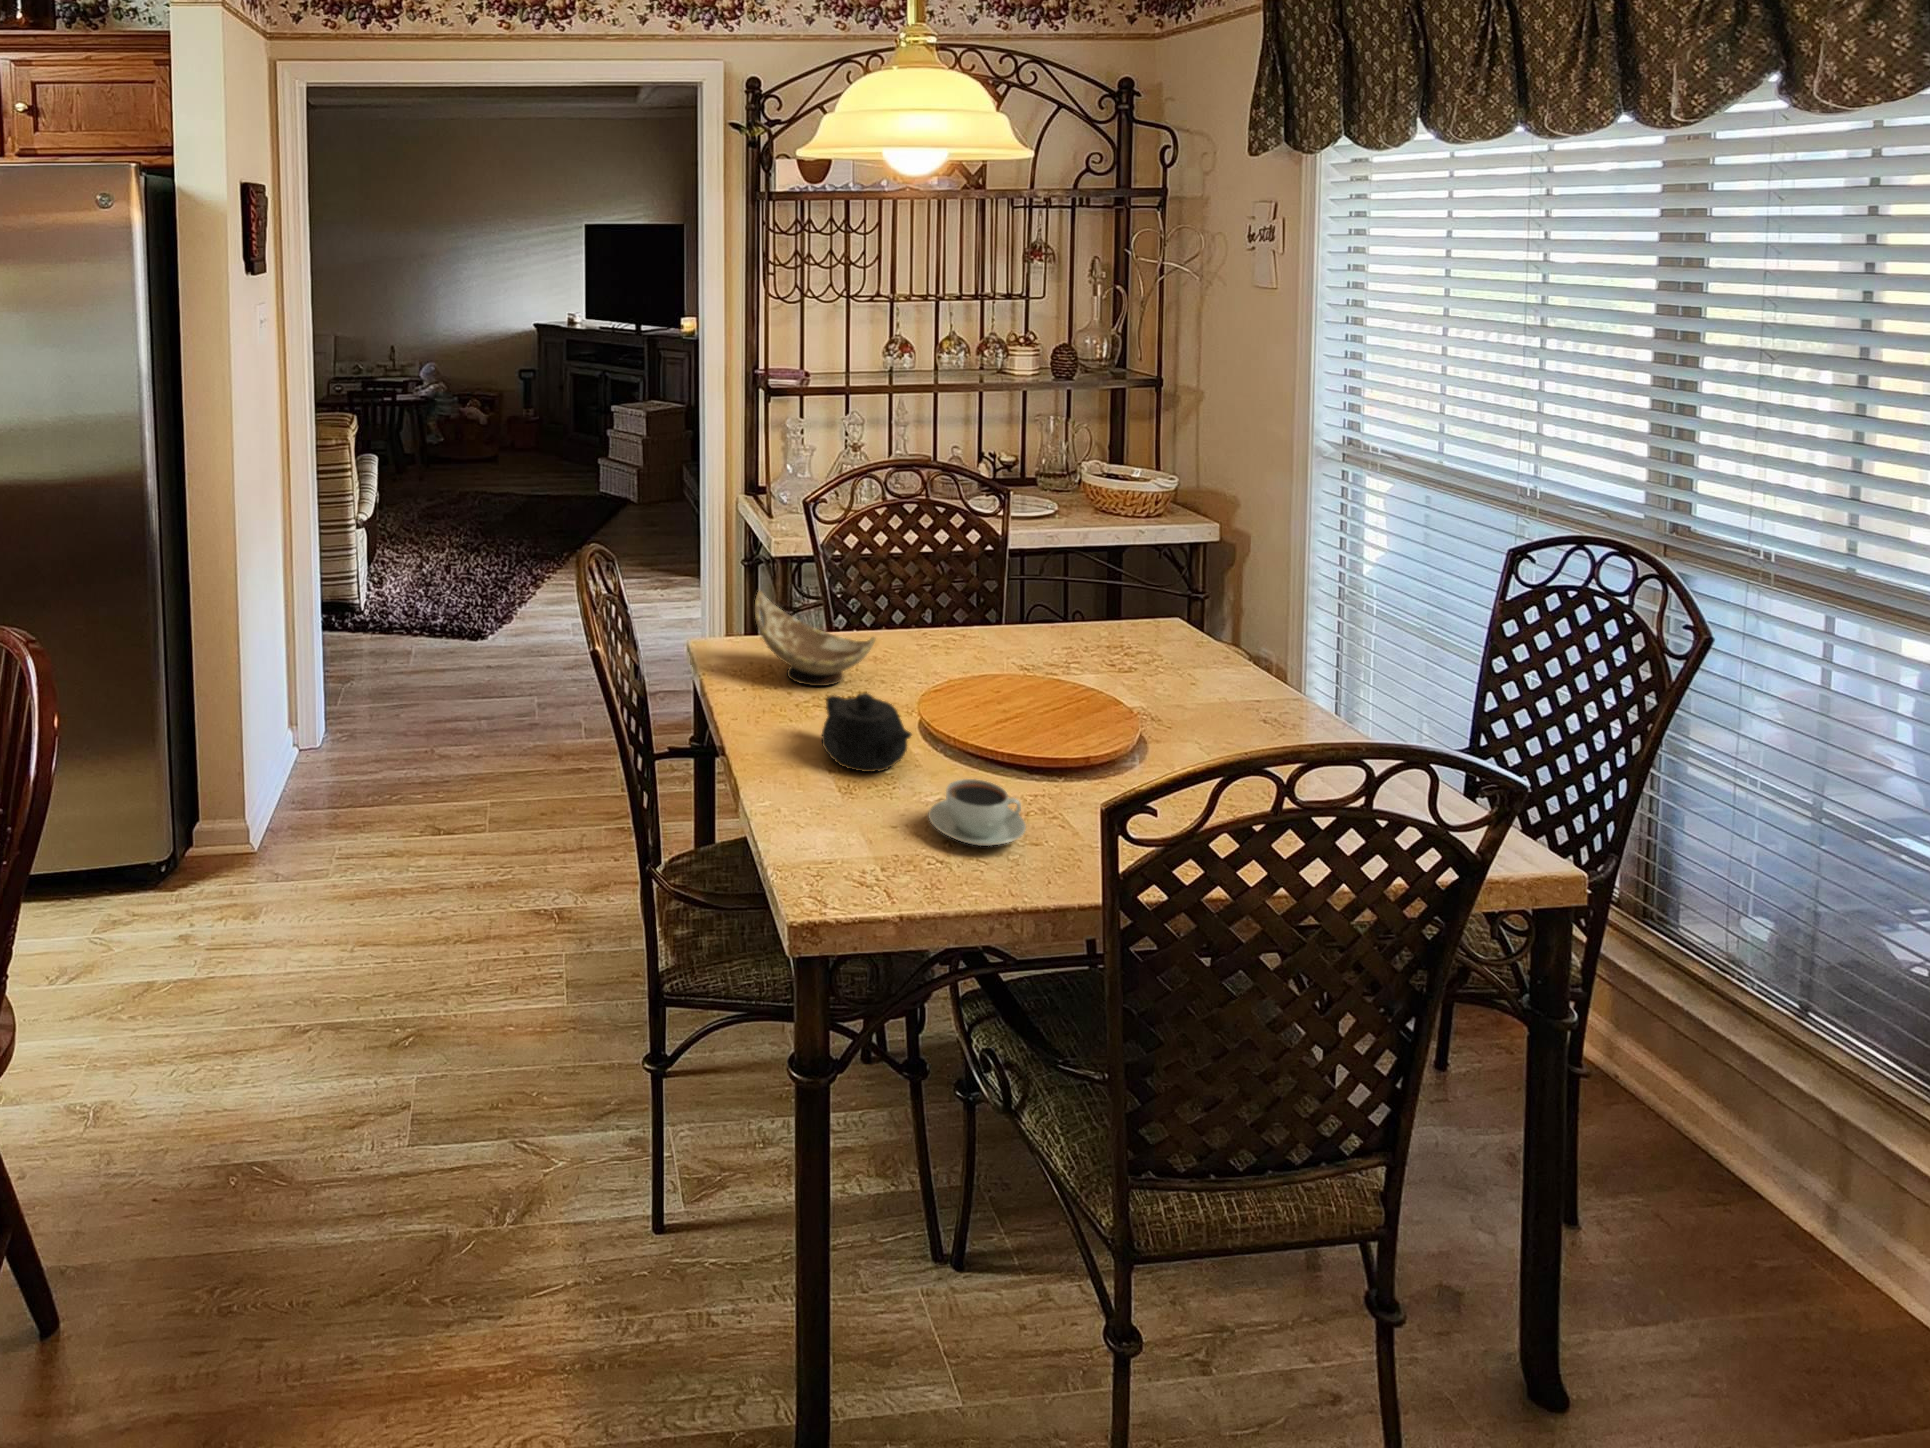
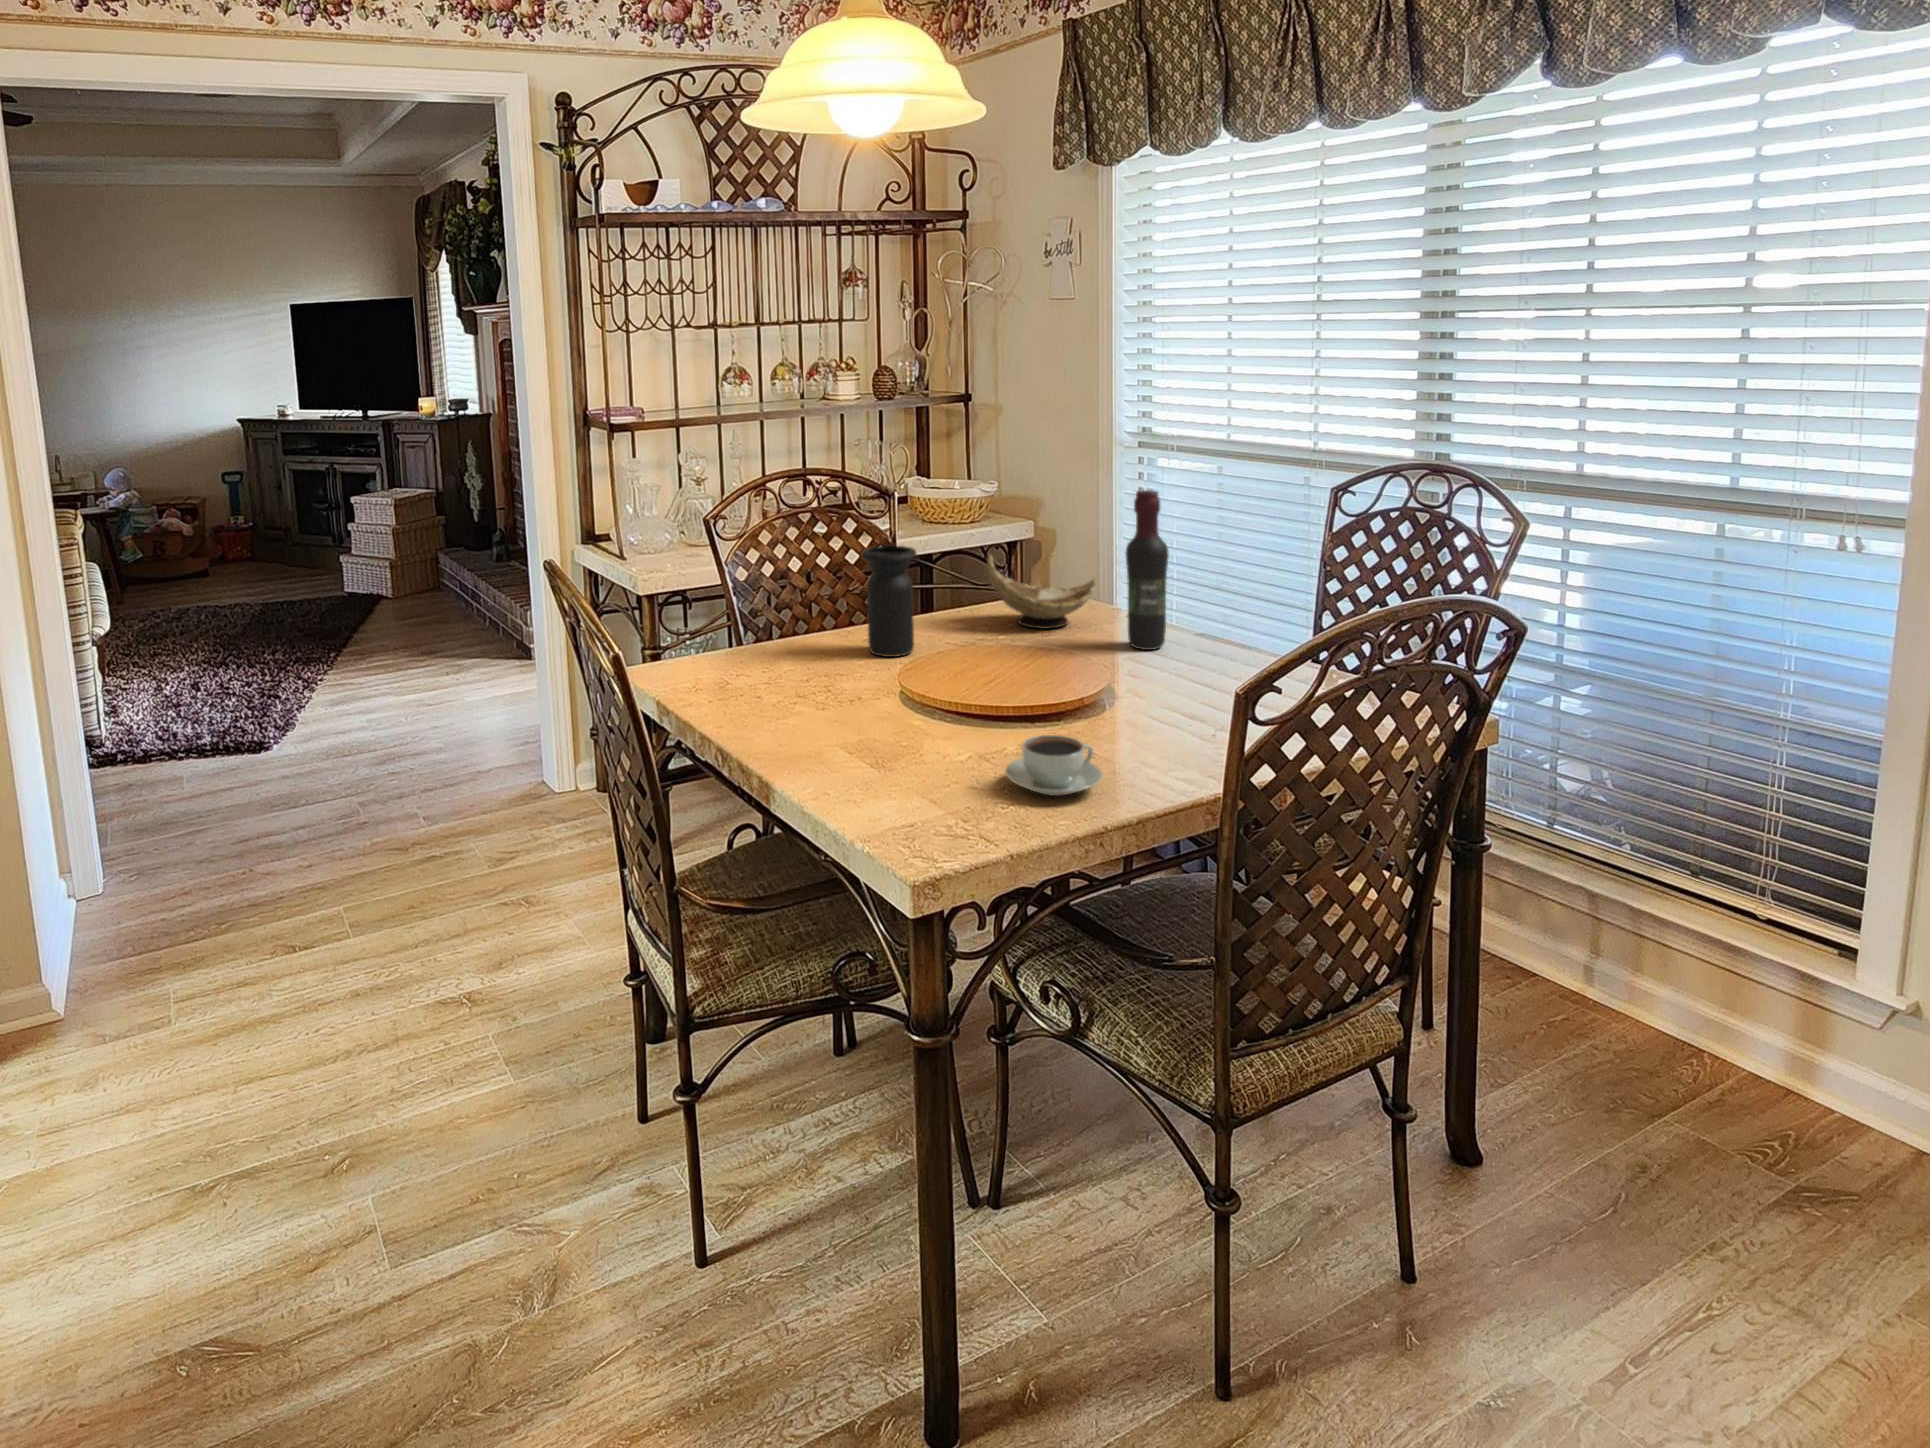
wine bottle: none [1192,530,1240,704] -> present [1126,490,1169,650]
vase: none [912,548,967,662] -> present [861,545,916,657]
decorative bowl: present [755,591,875,686] -> present [987,555,1097,629]
teapot: present [822,693,912,772] -> none [847,679,961,758]

